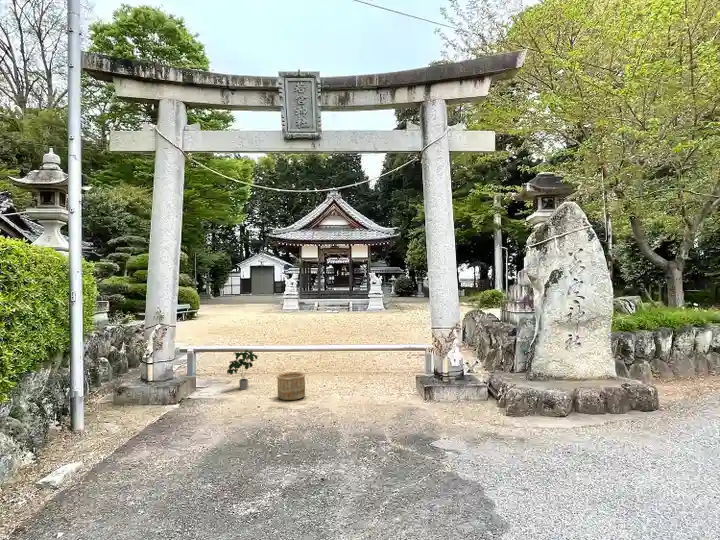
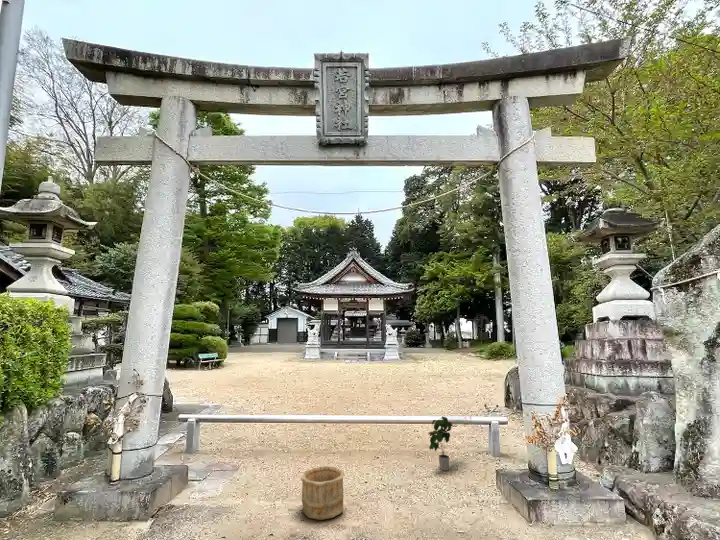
potted plant: present [227,350,257,390] -> present [428,417,453,471]

